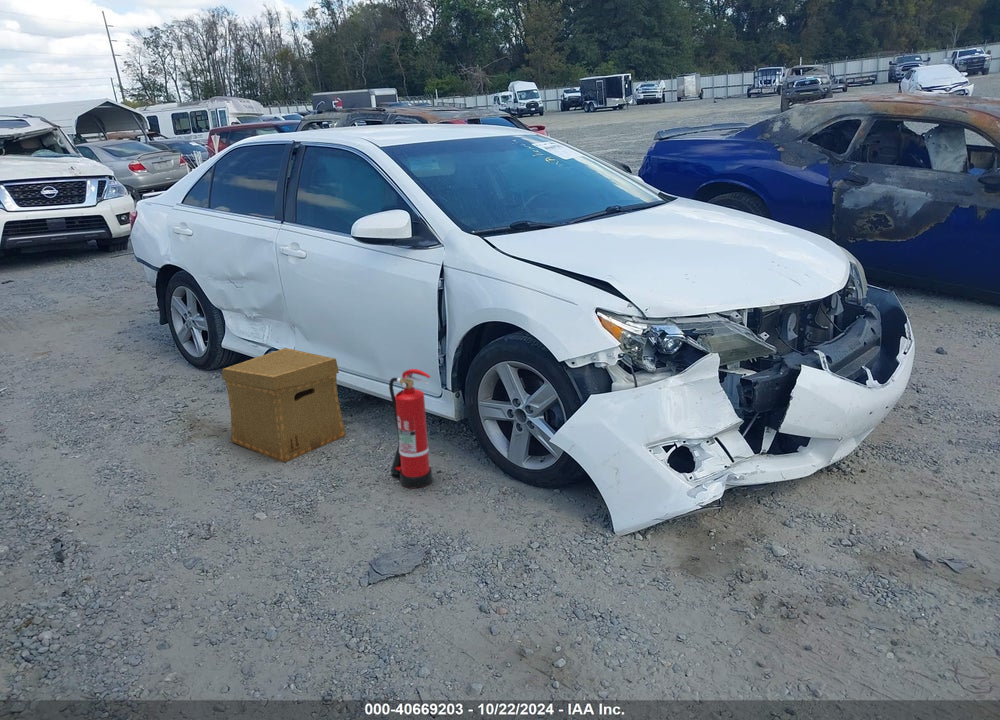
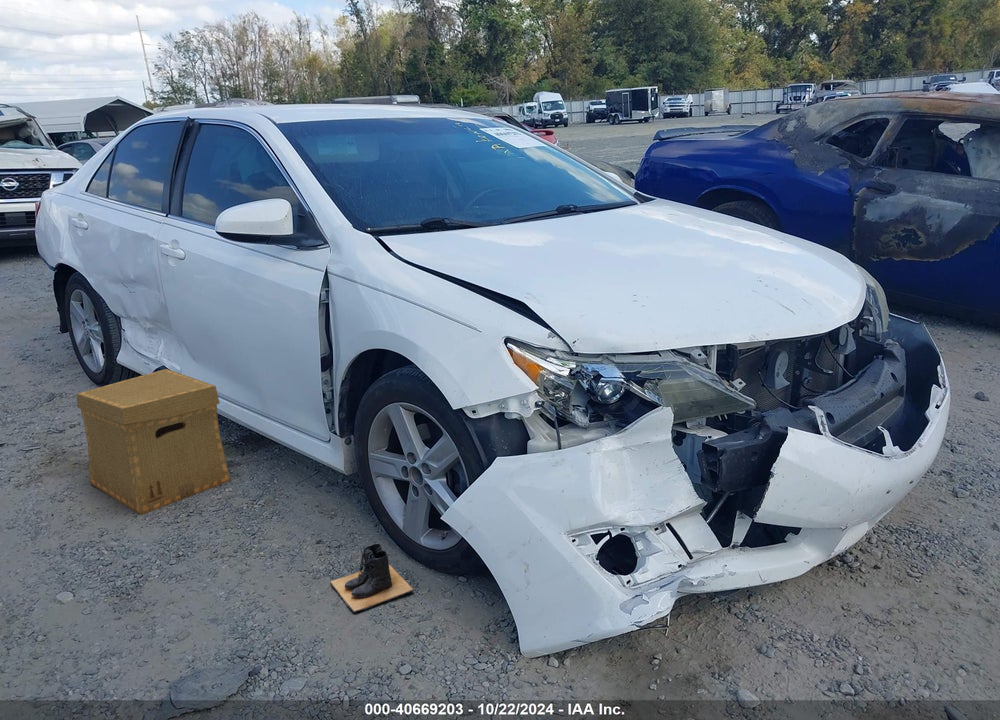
fire extinguisher: present [389,369,432,488] -> none [258,407,314,561]
boots: none [454,469,520,519] -> present [330,543,413,613]

